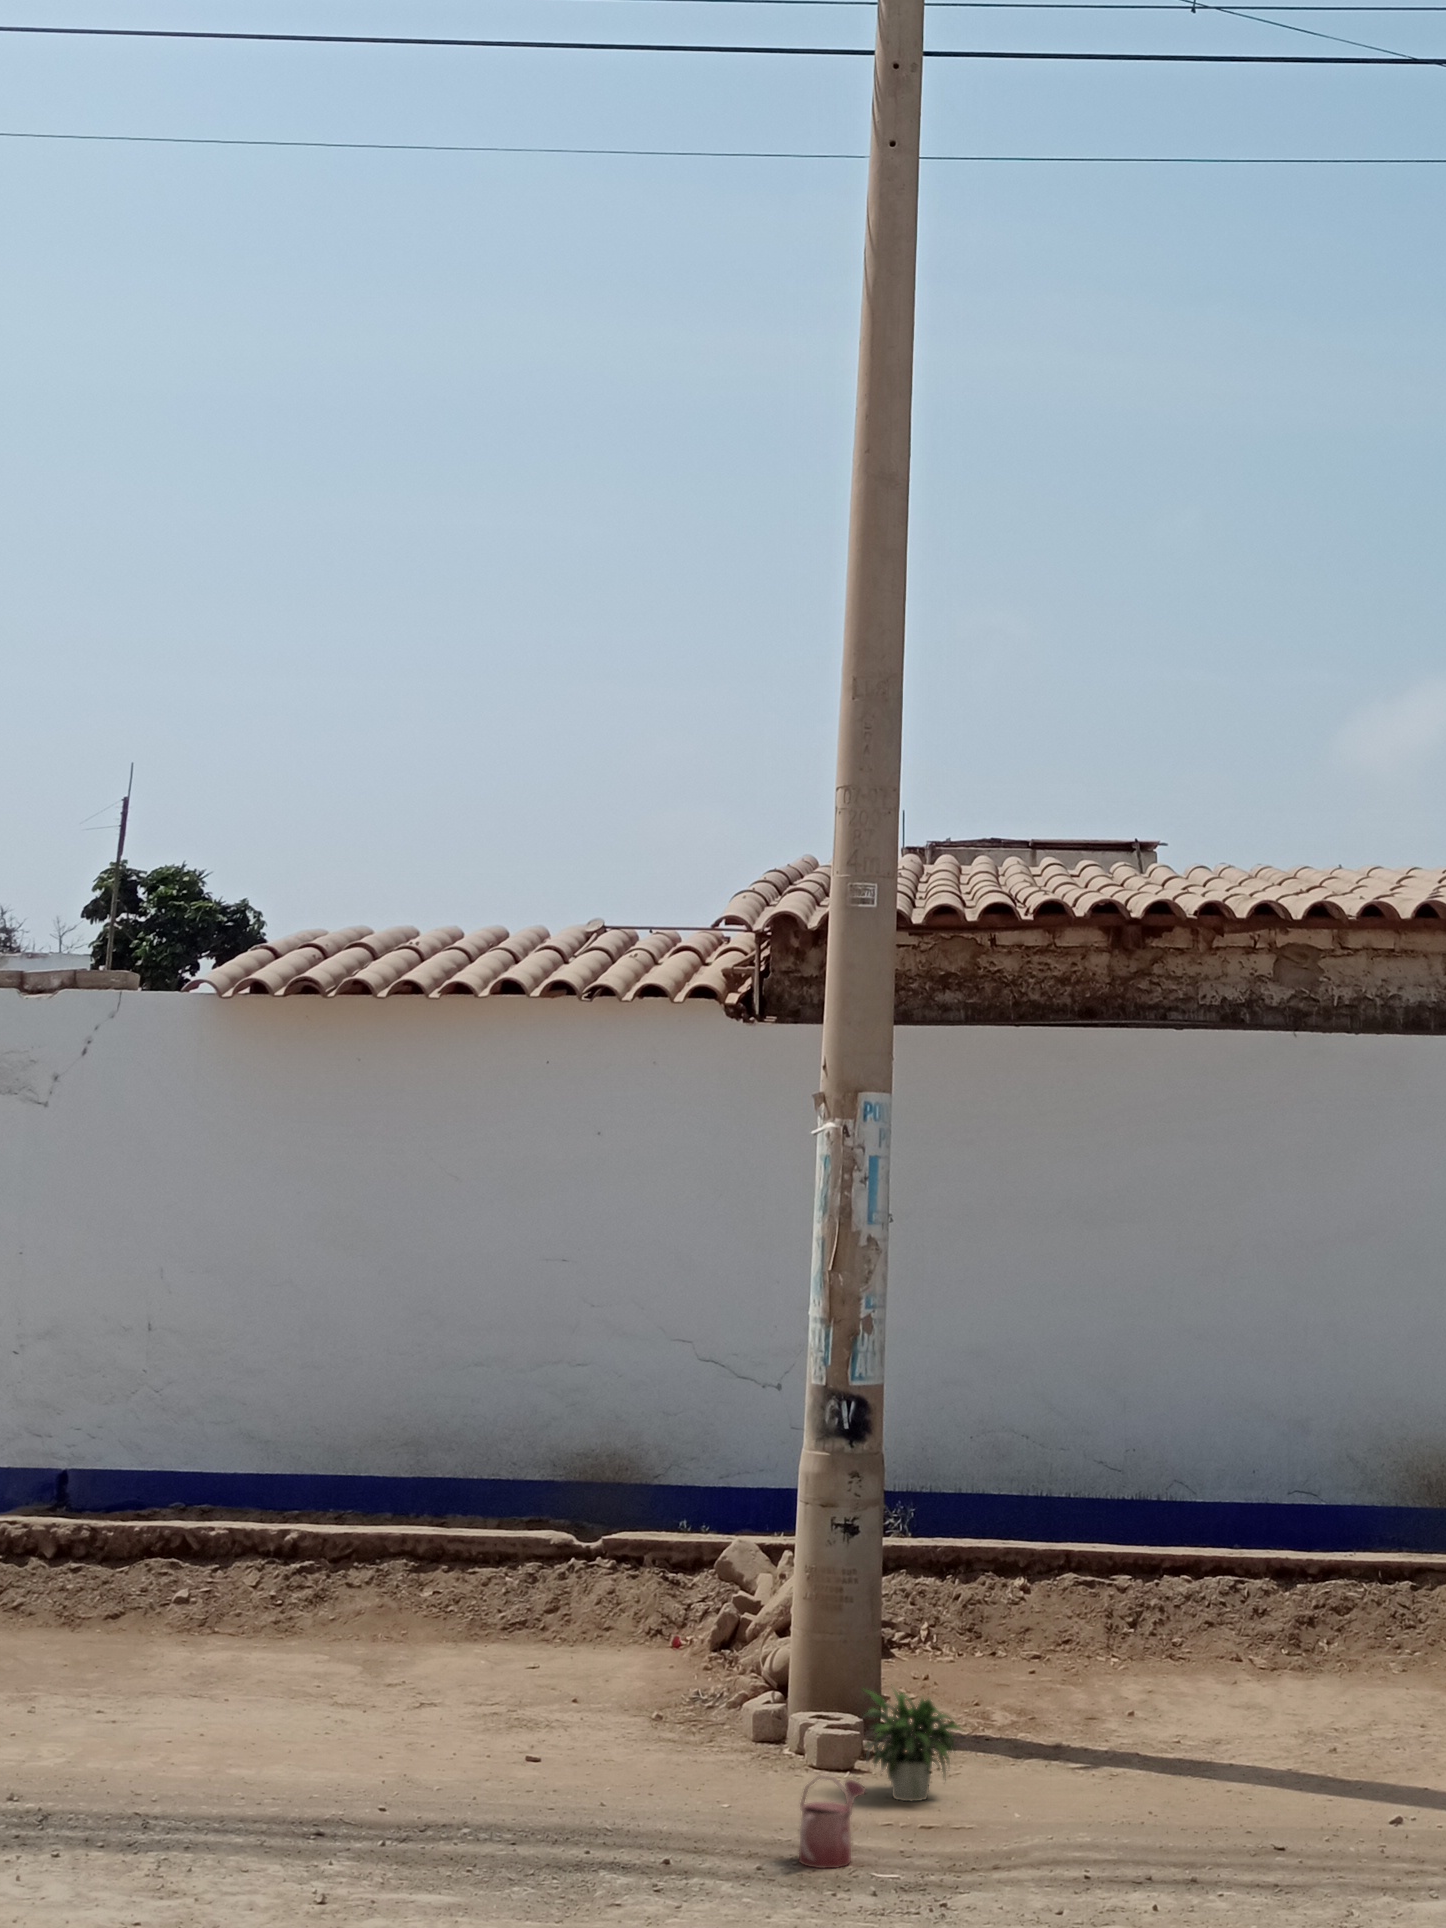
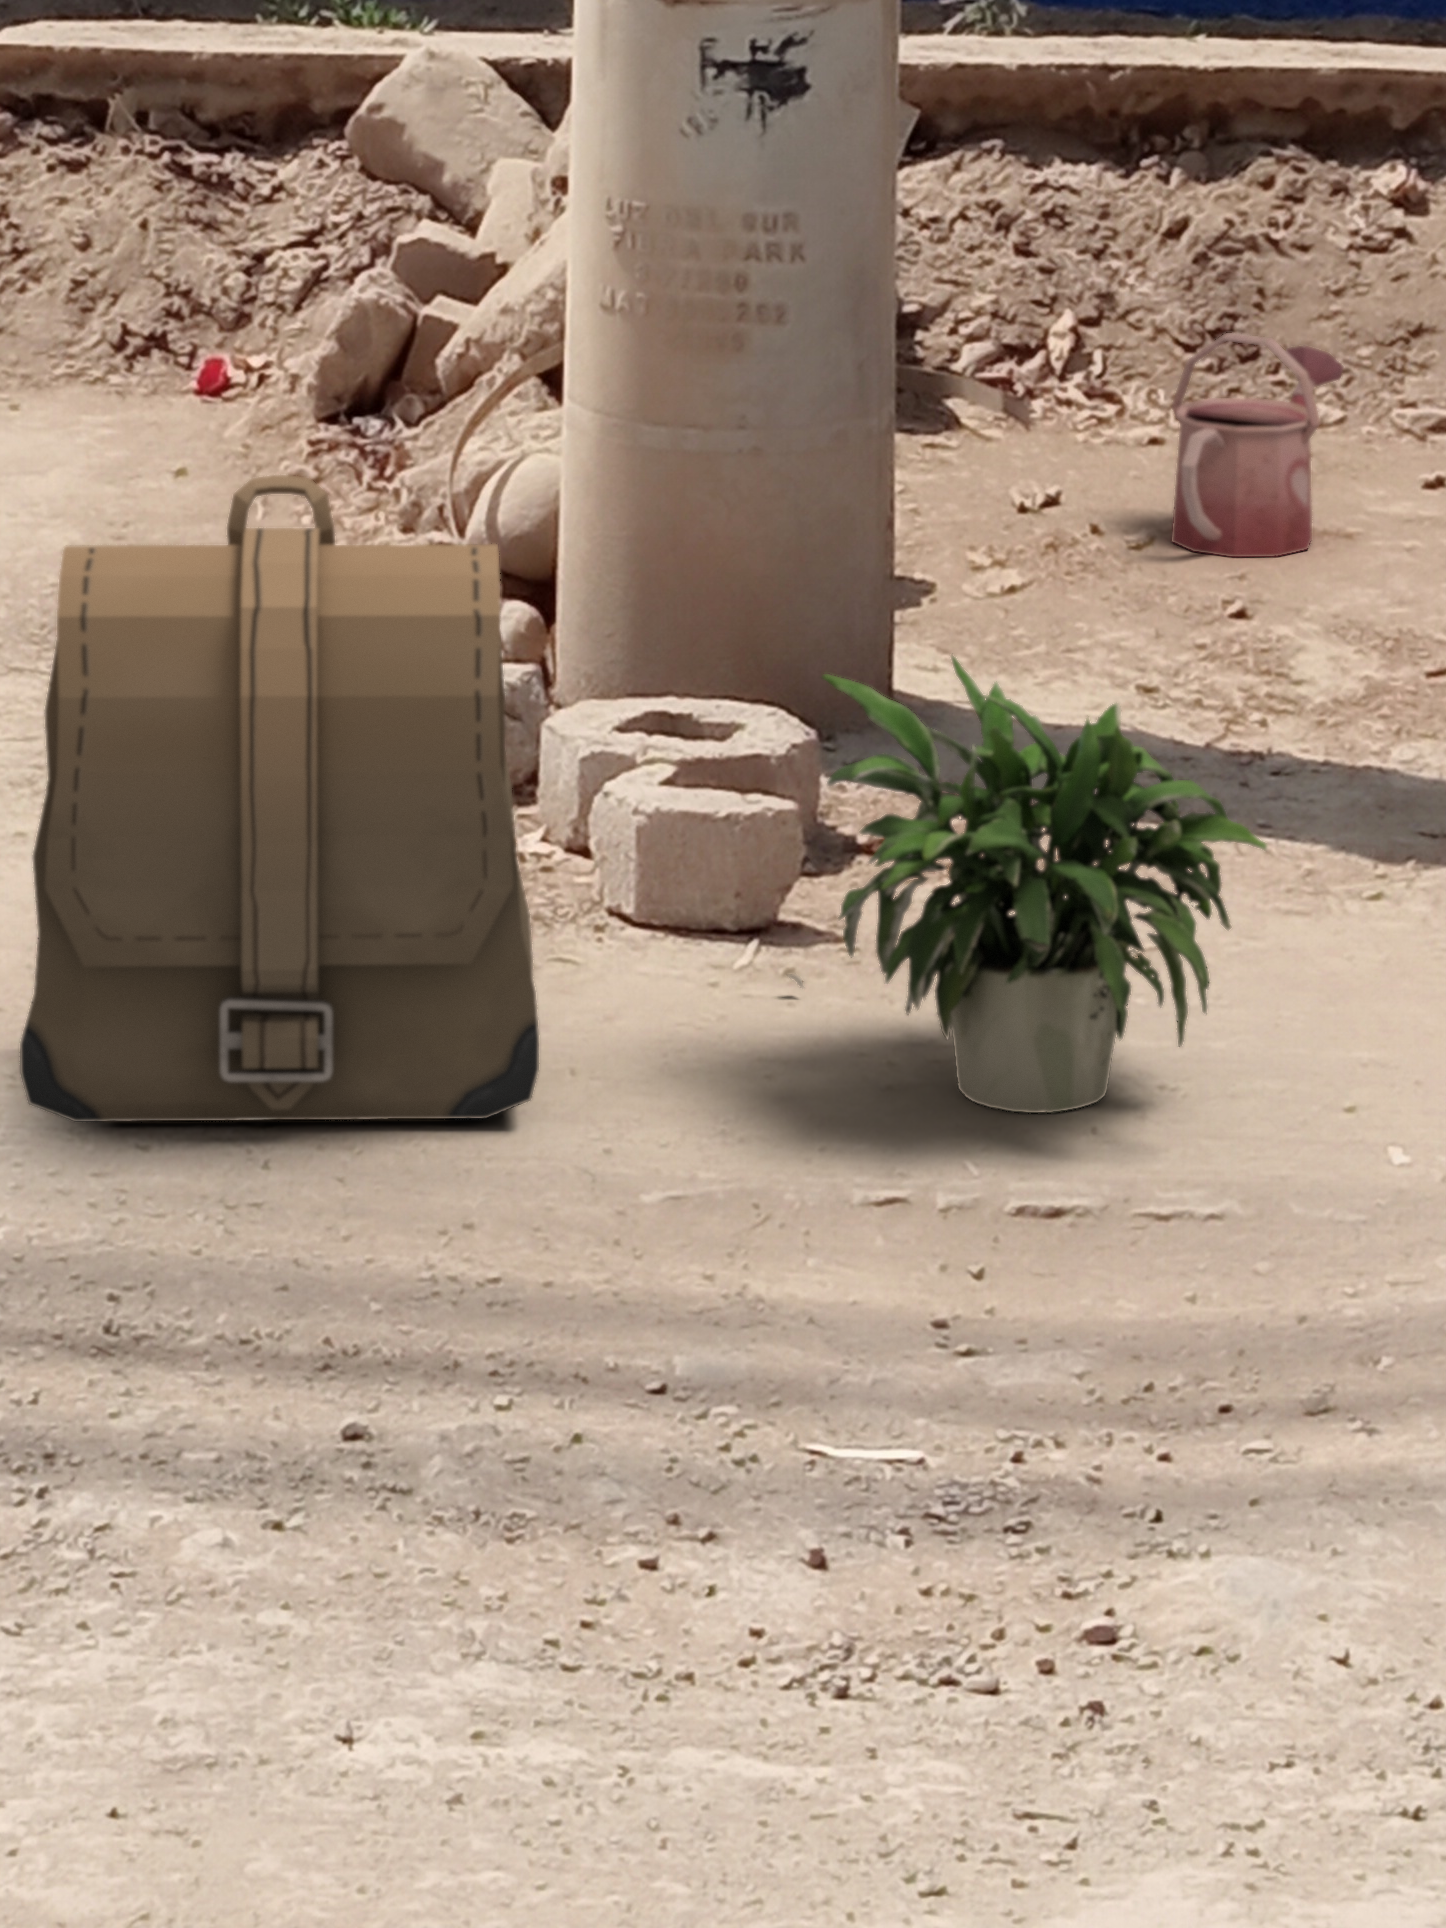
backpack: none [674,1636,796,1801] -> present [20,475,539,1122]
watering can: present [799,1775,865,1868] -> present [1171,333,1343,557]

